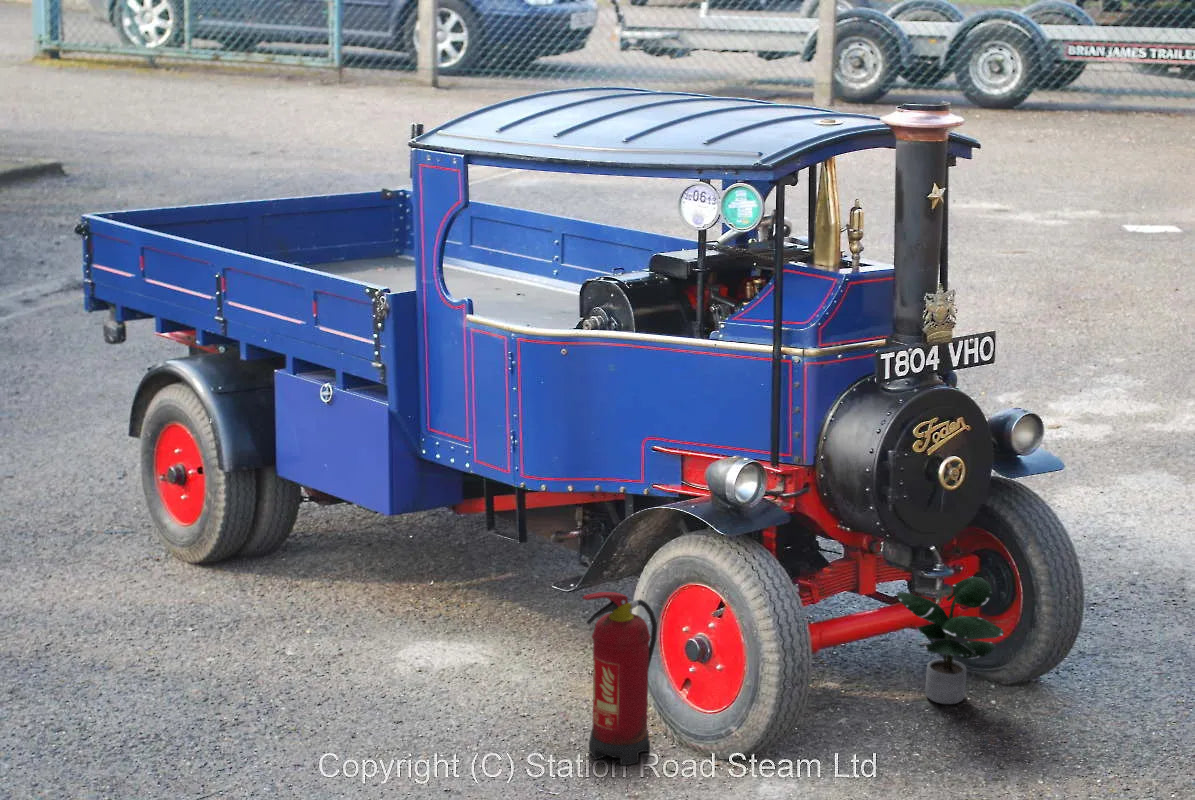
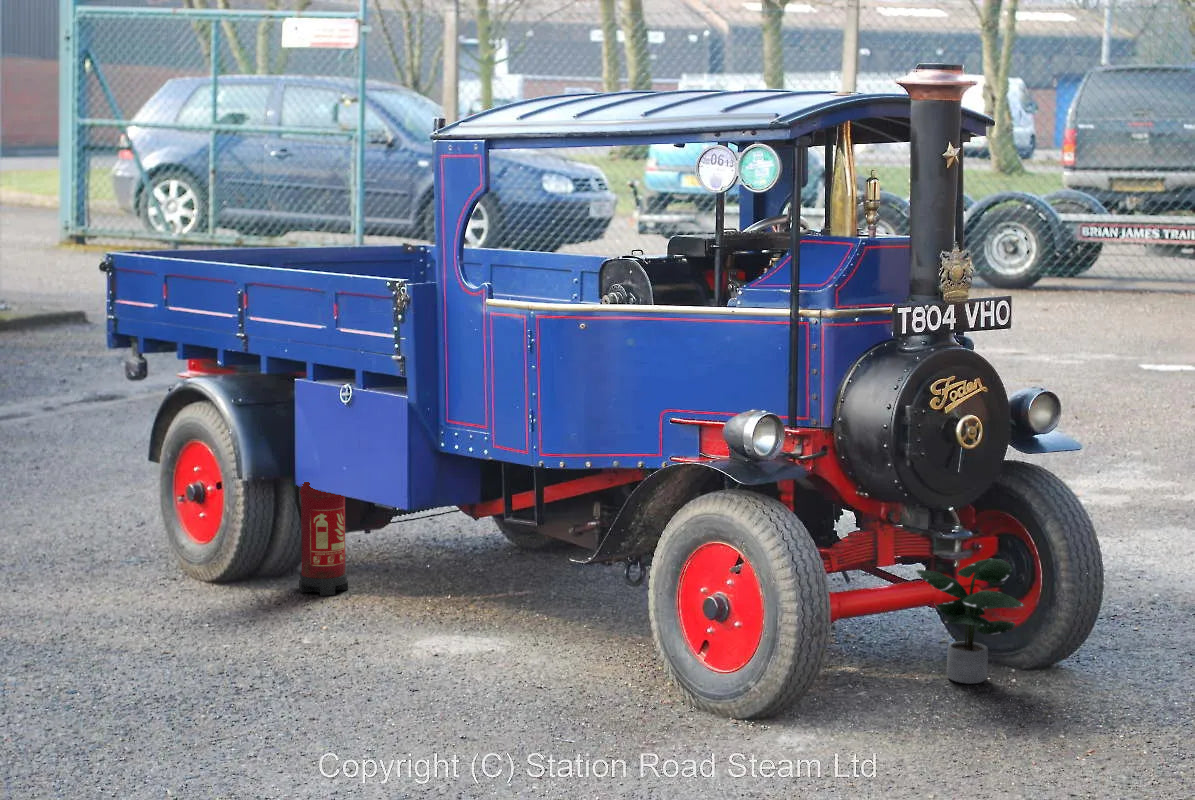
fire extinguisher: present [582,592,657,766] -> present [295,482,348,596]

